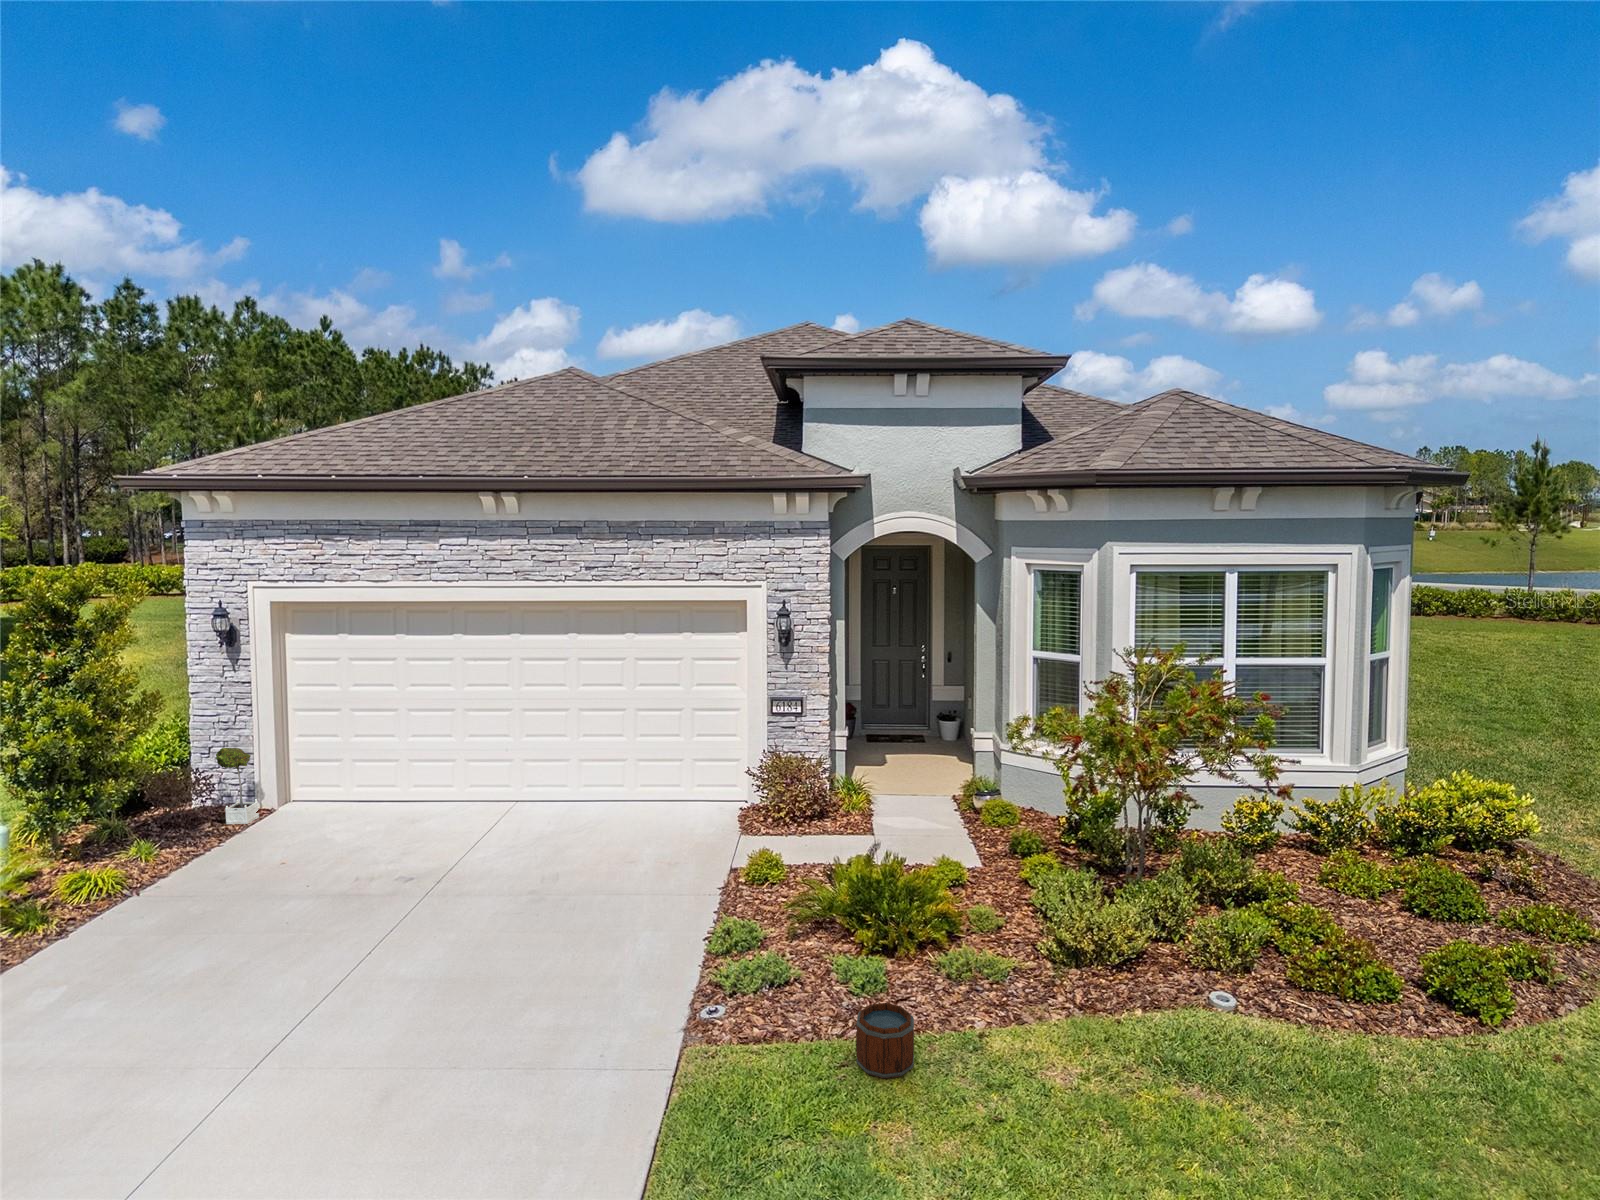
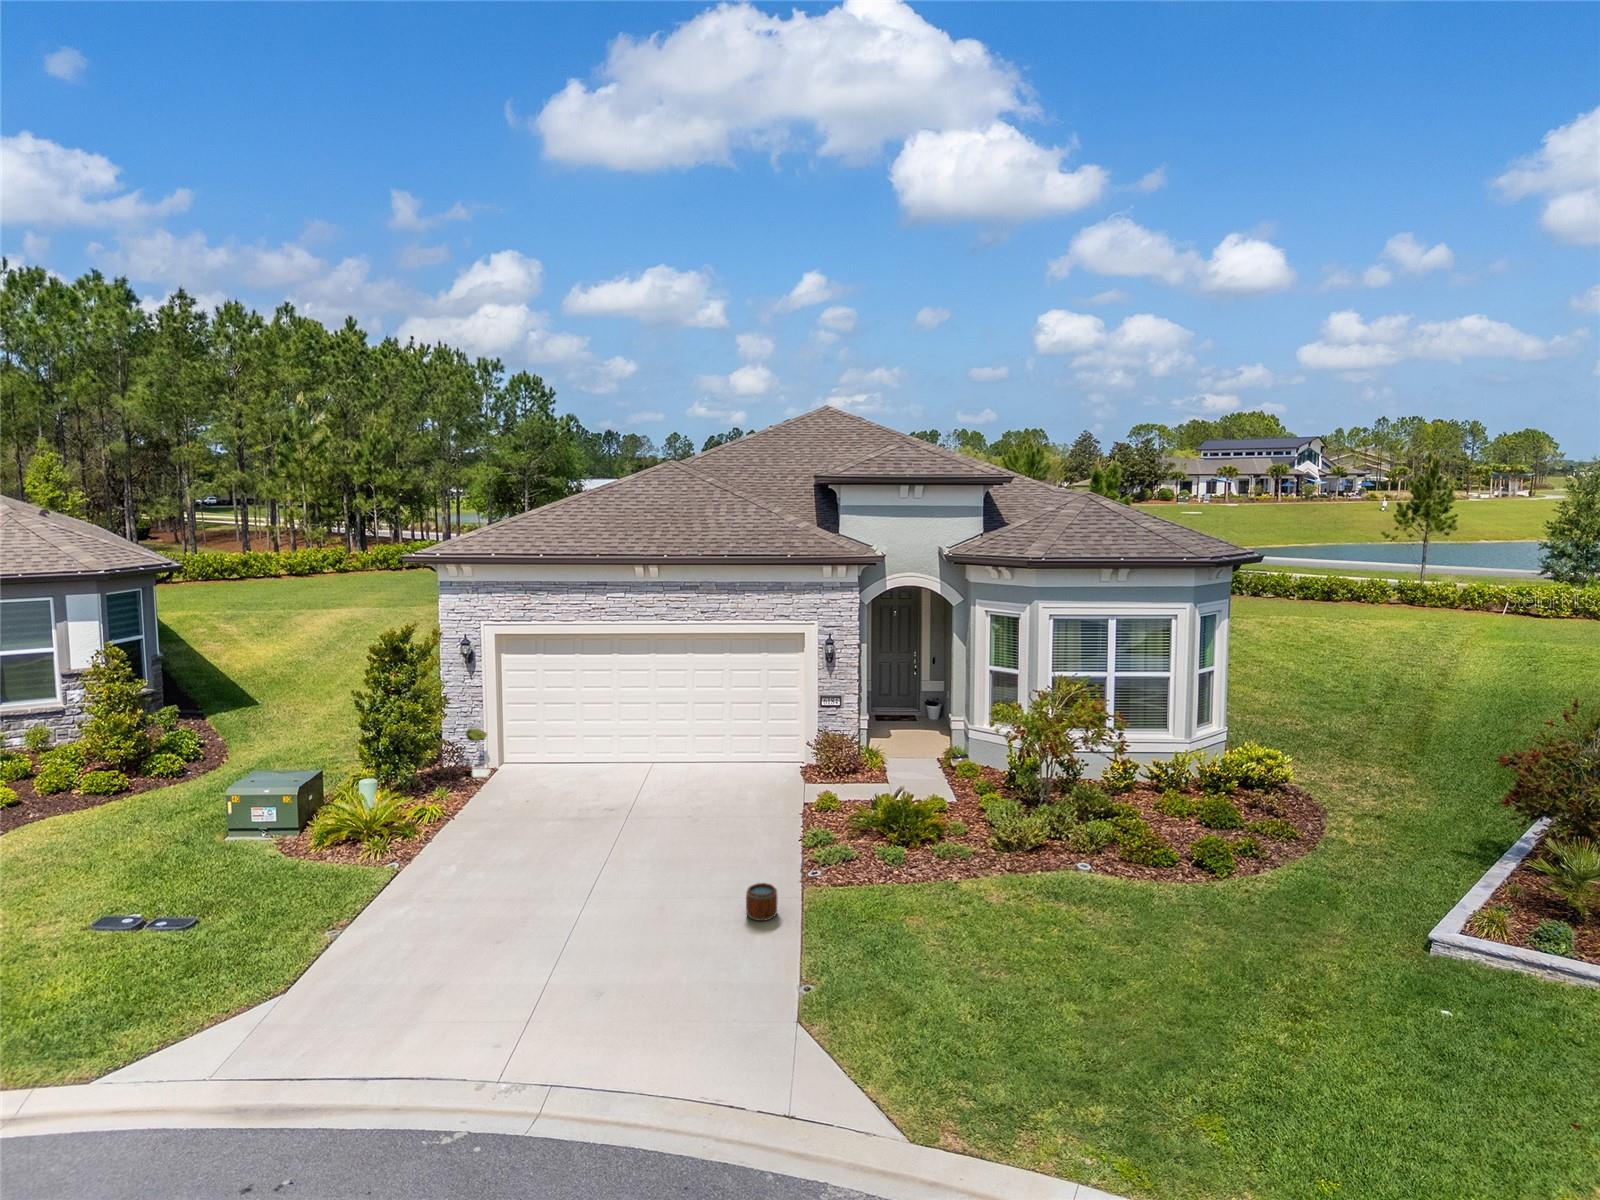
bucket: present [856,1003,914,1079] -> present [746,883,778,921]

